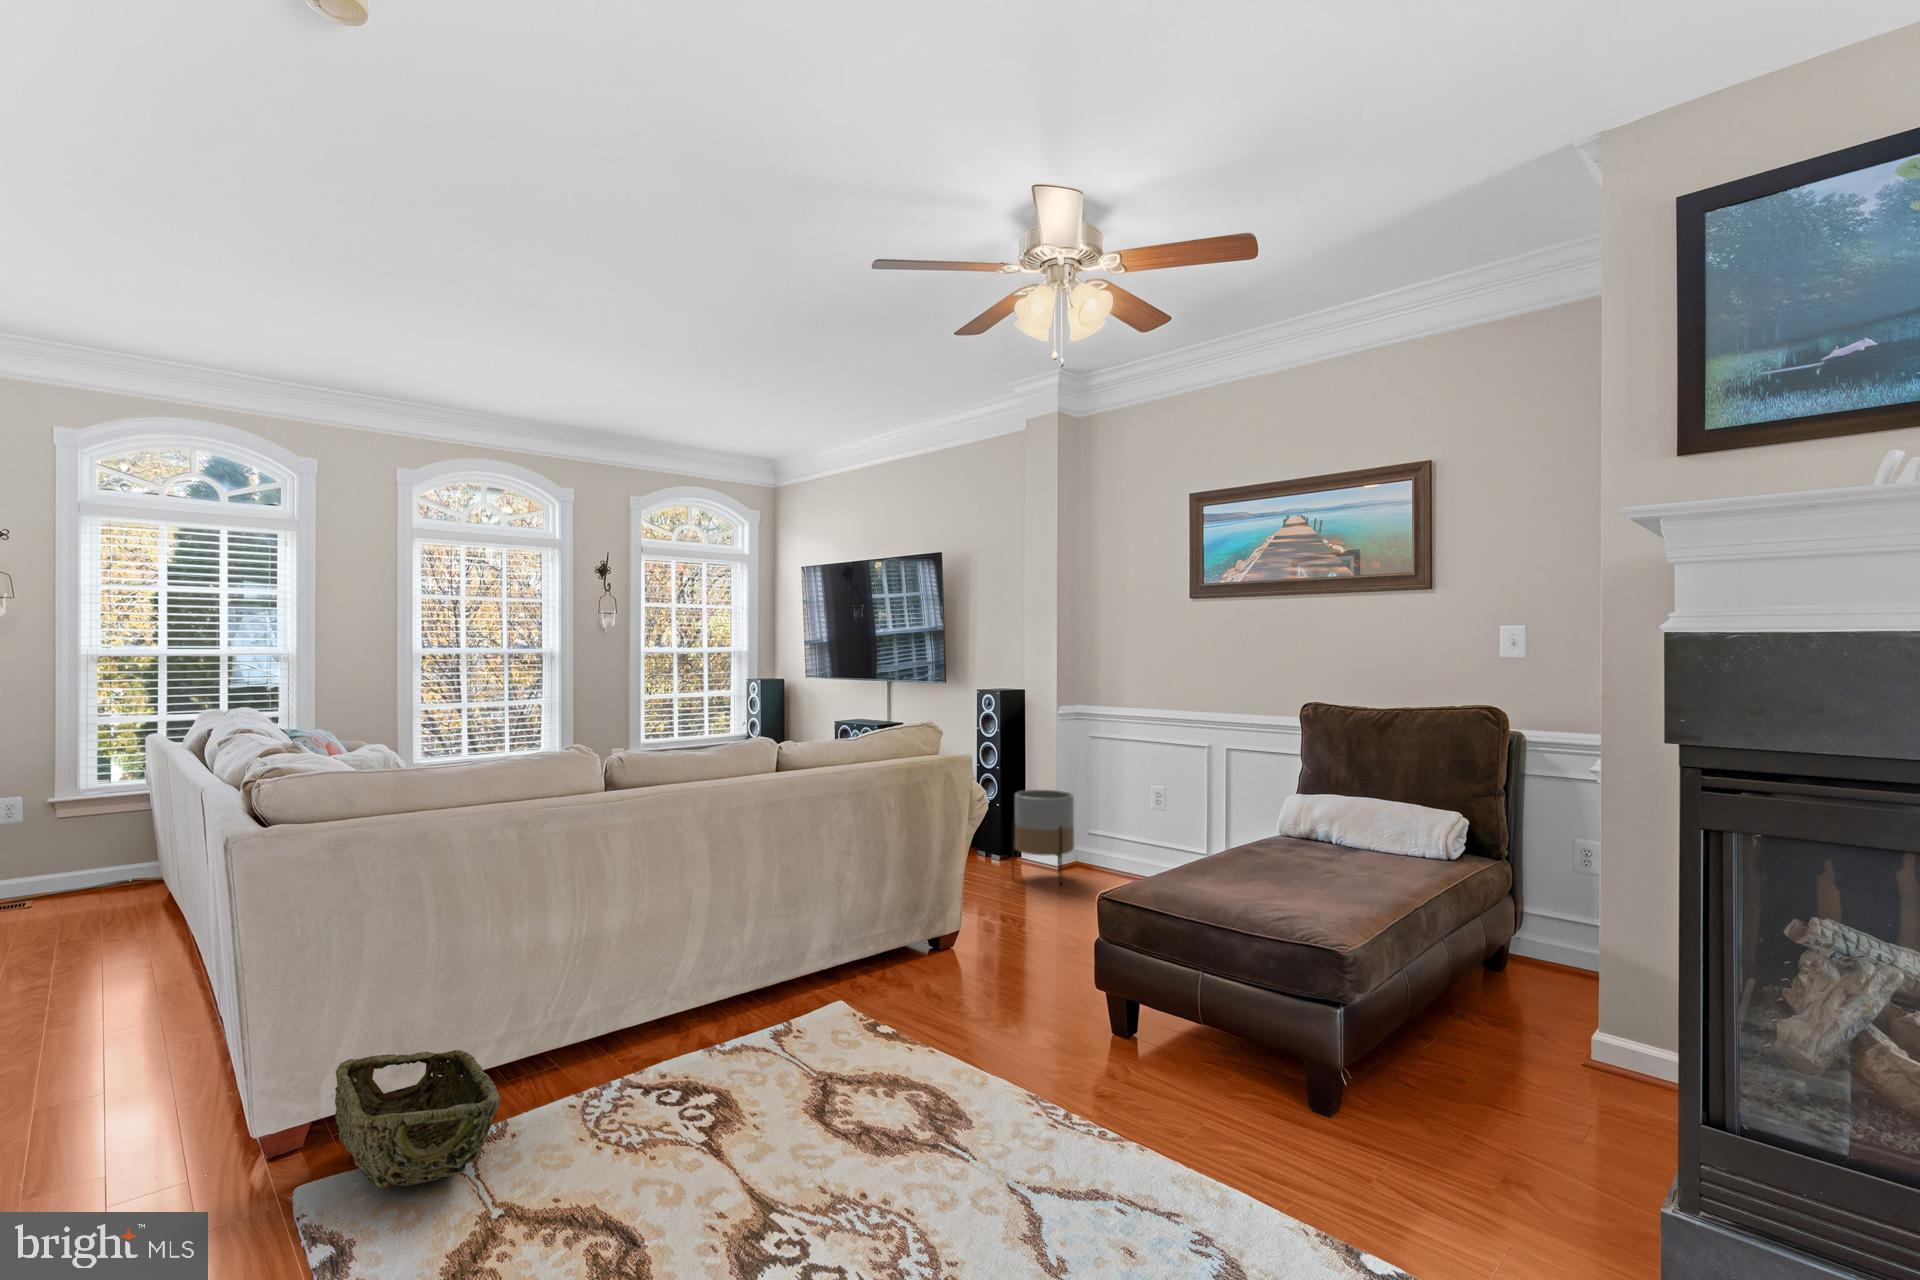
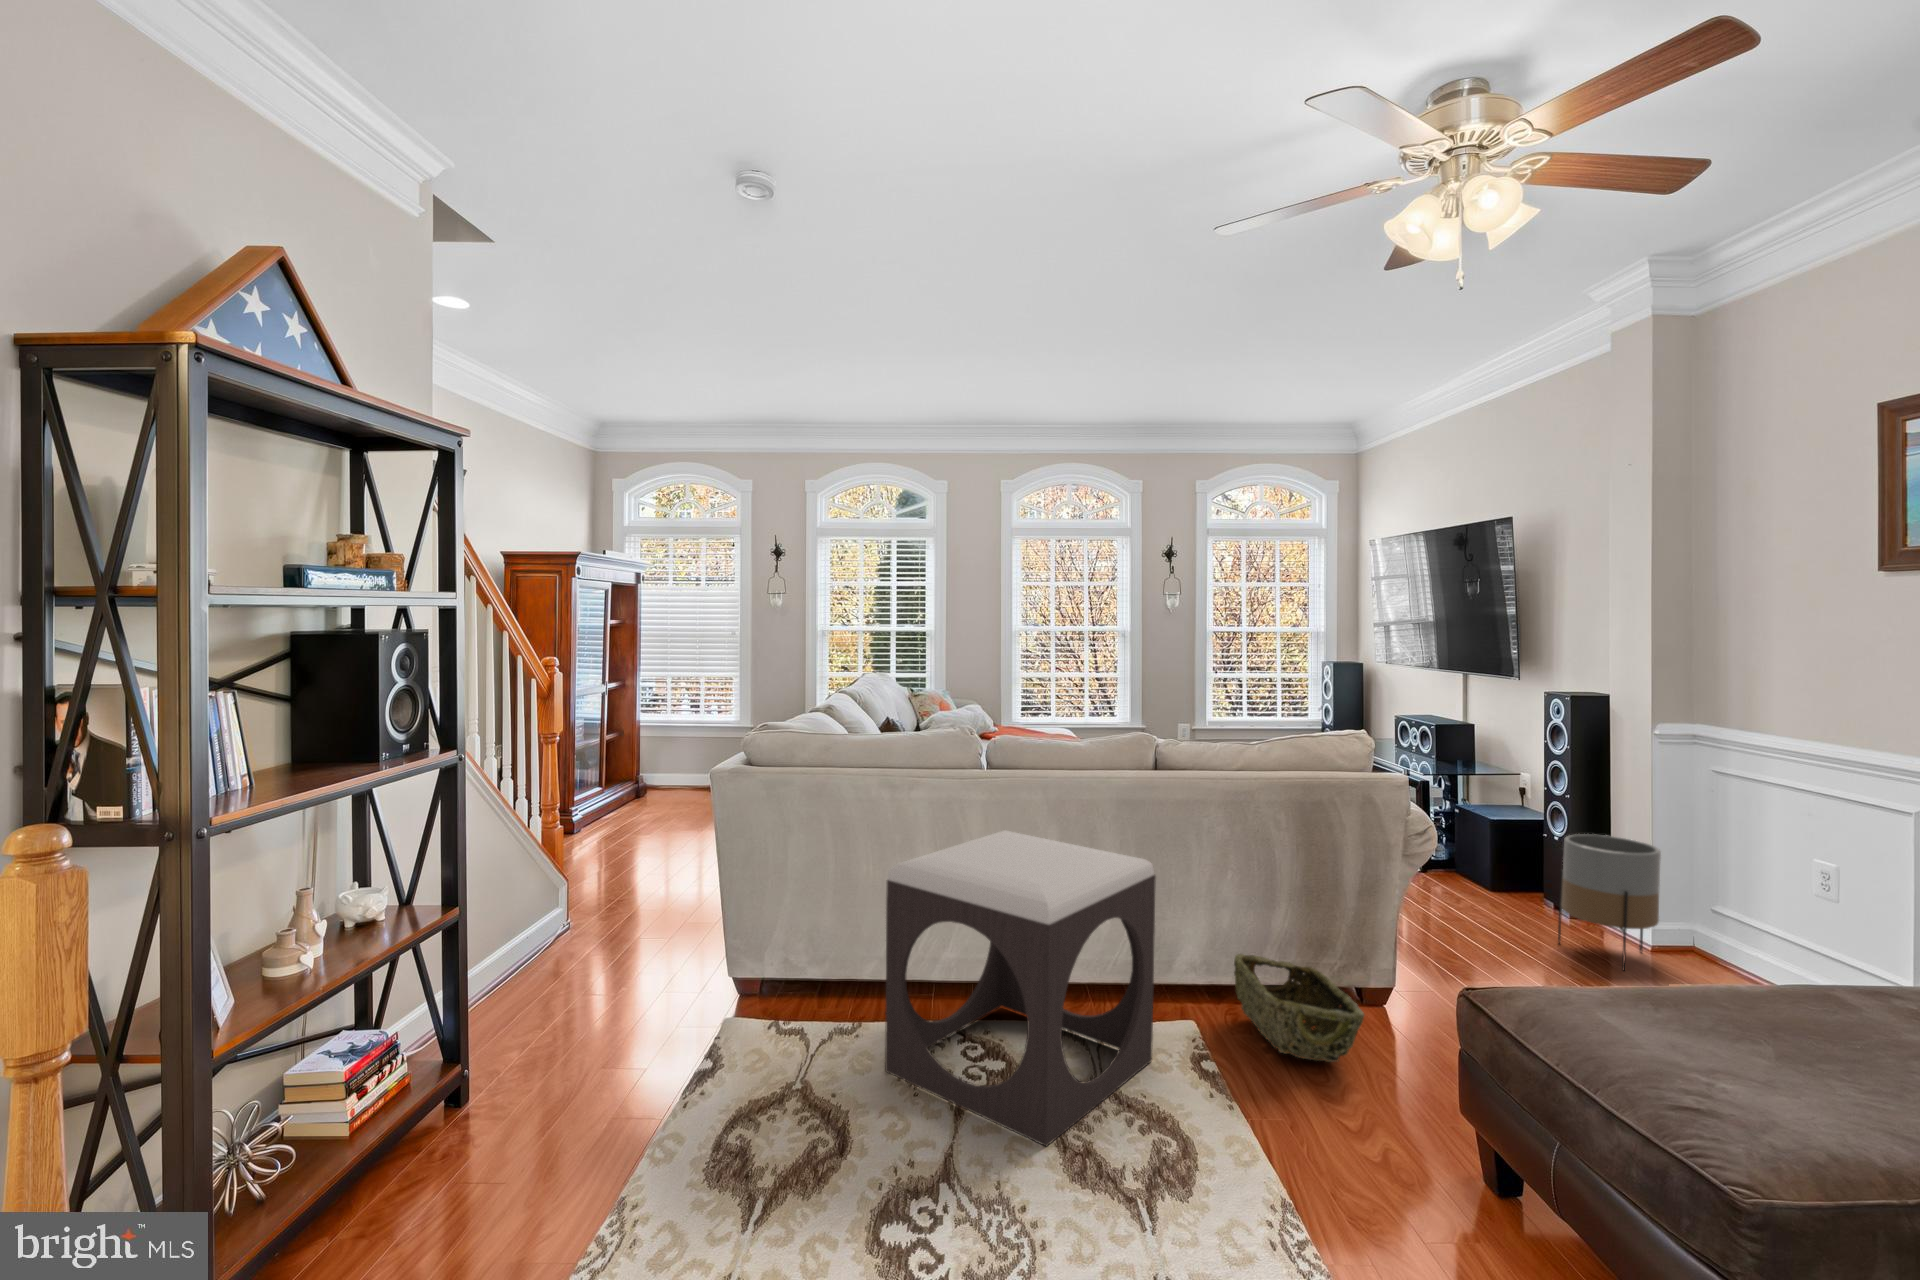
footstool: none [591,846,840,1153] -> present [885,831,1156,1146]
woven basket: present [335,1050,501,1188] -> present [1234,954,1364,1062]

